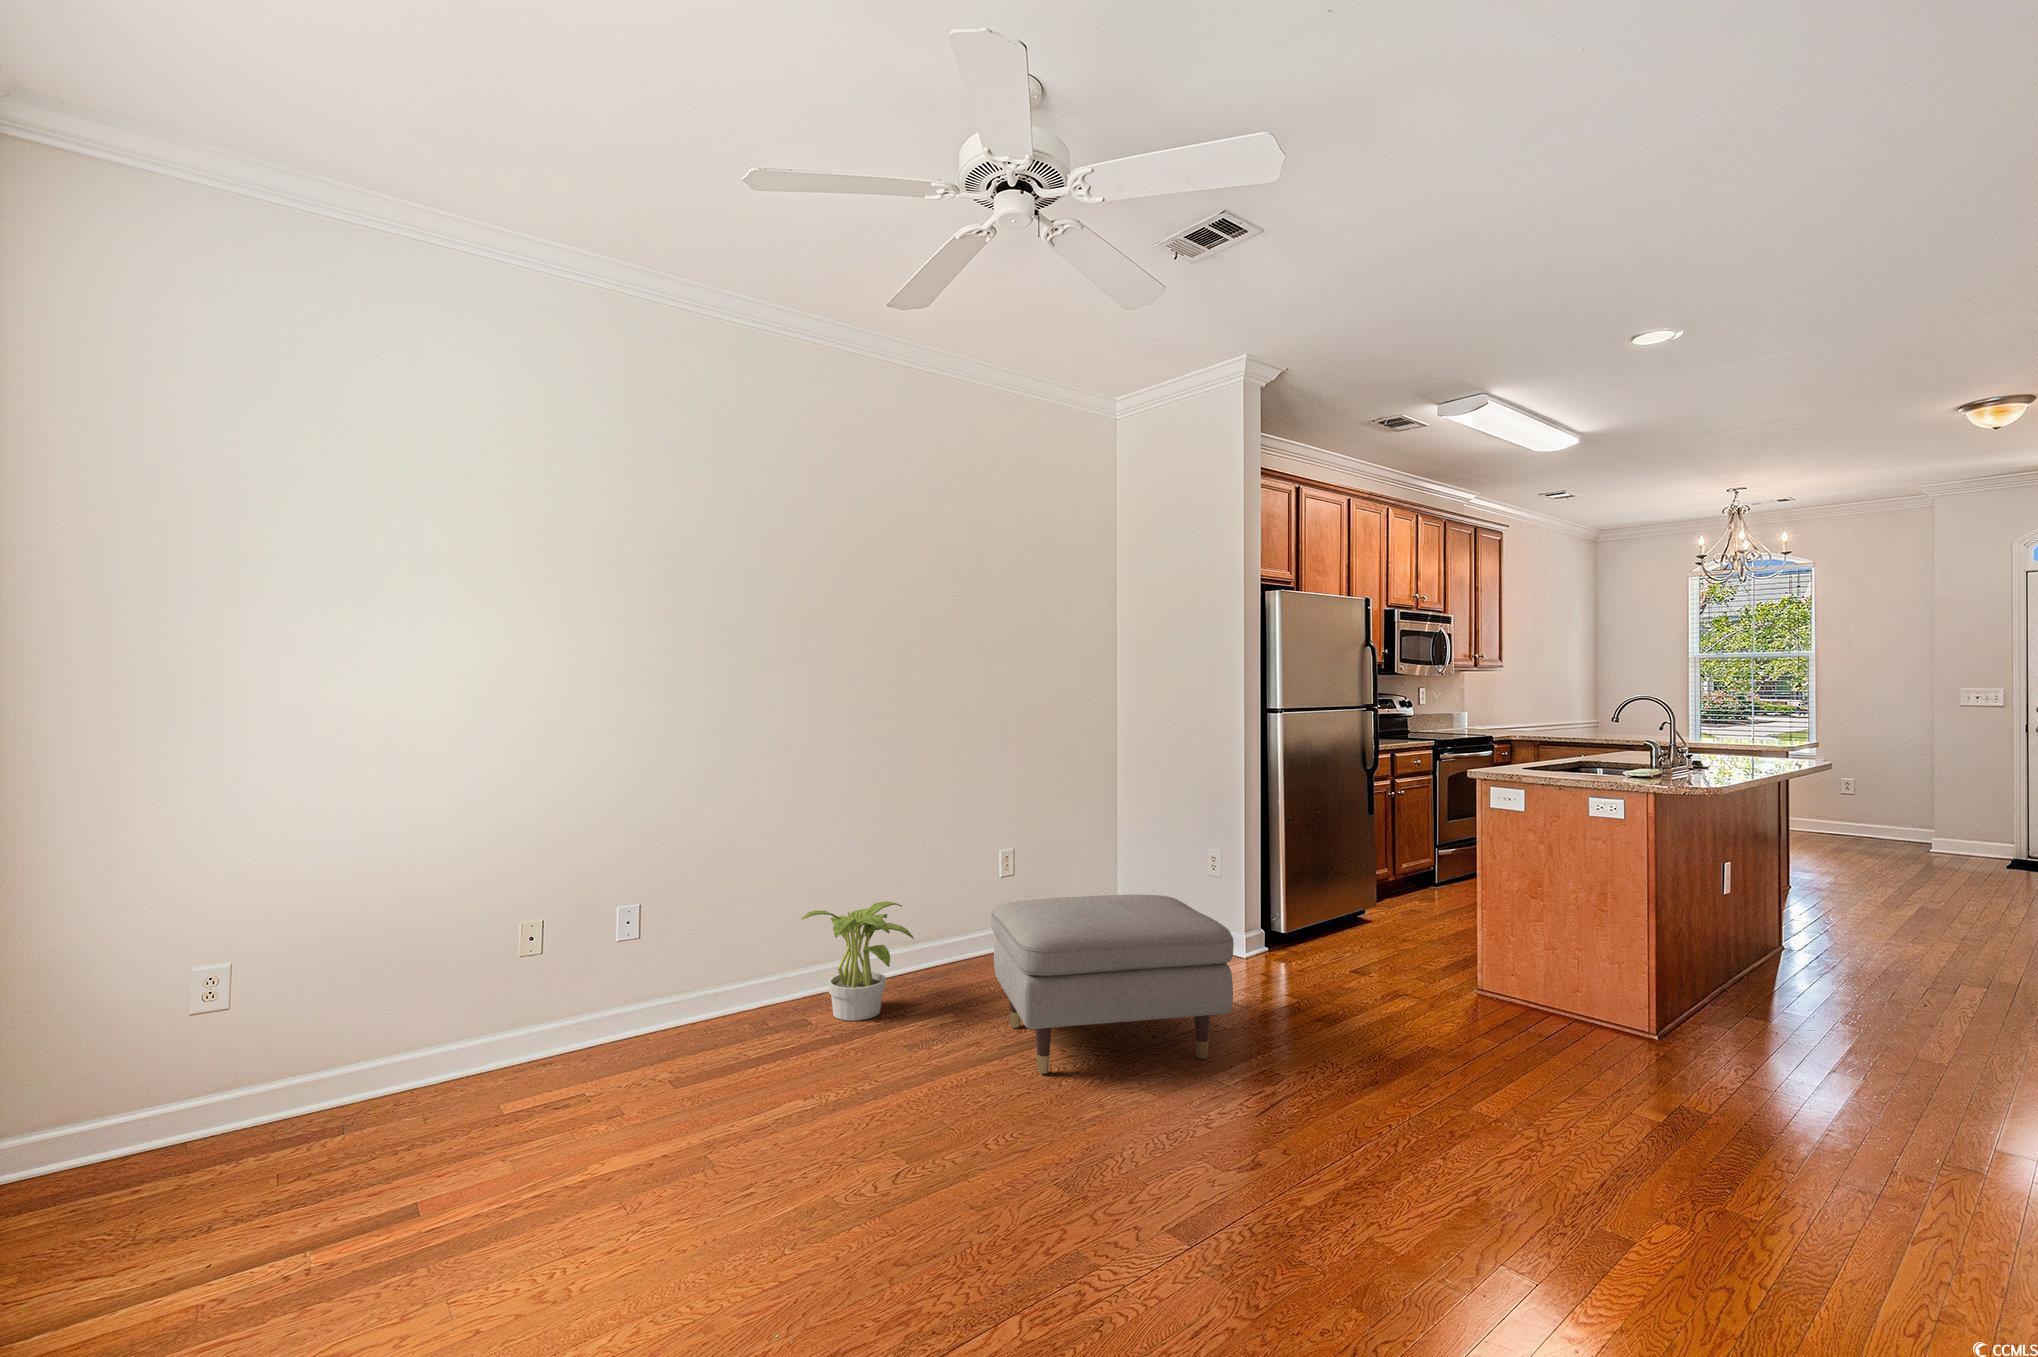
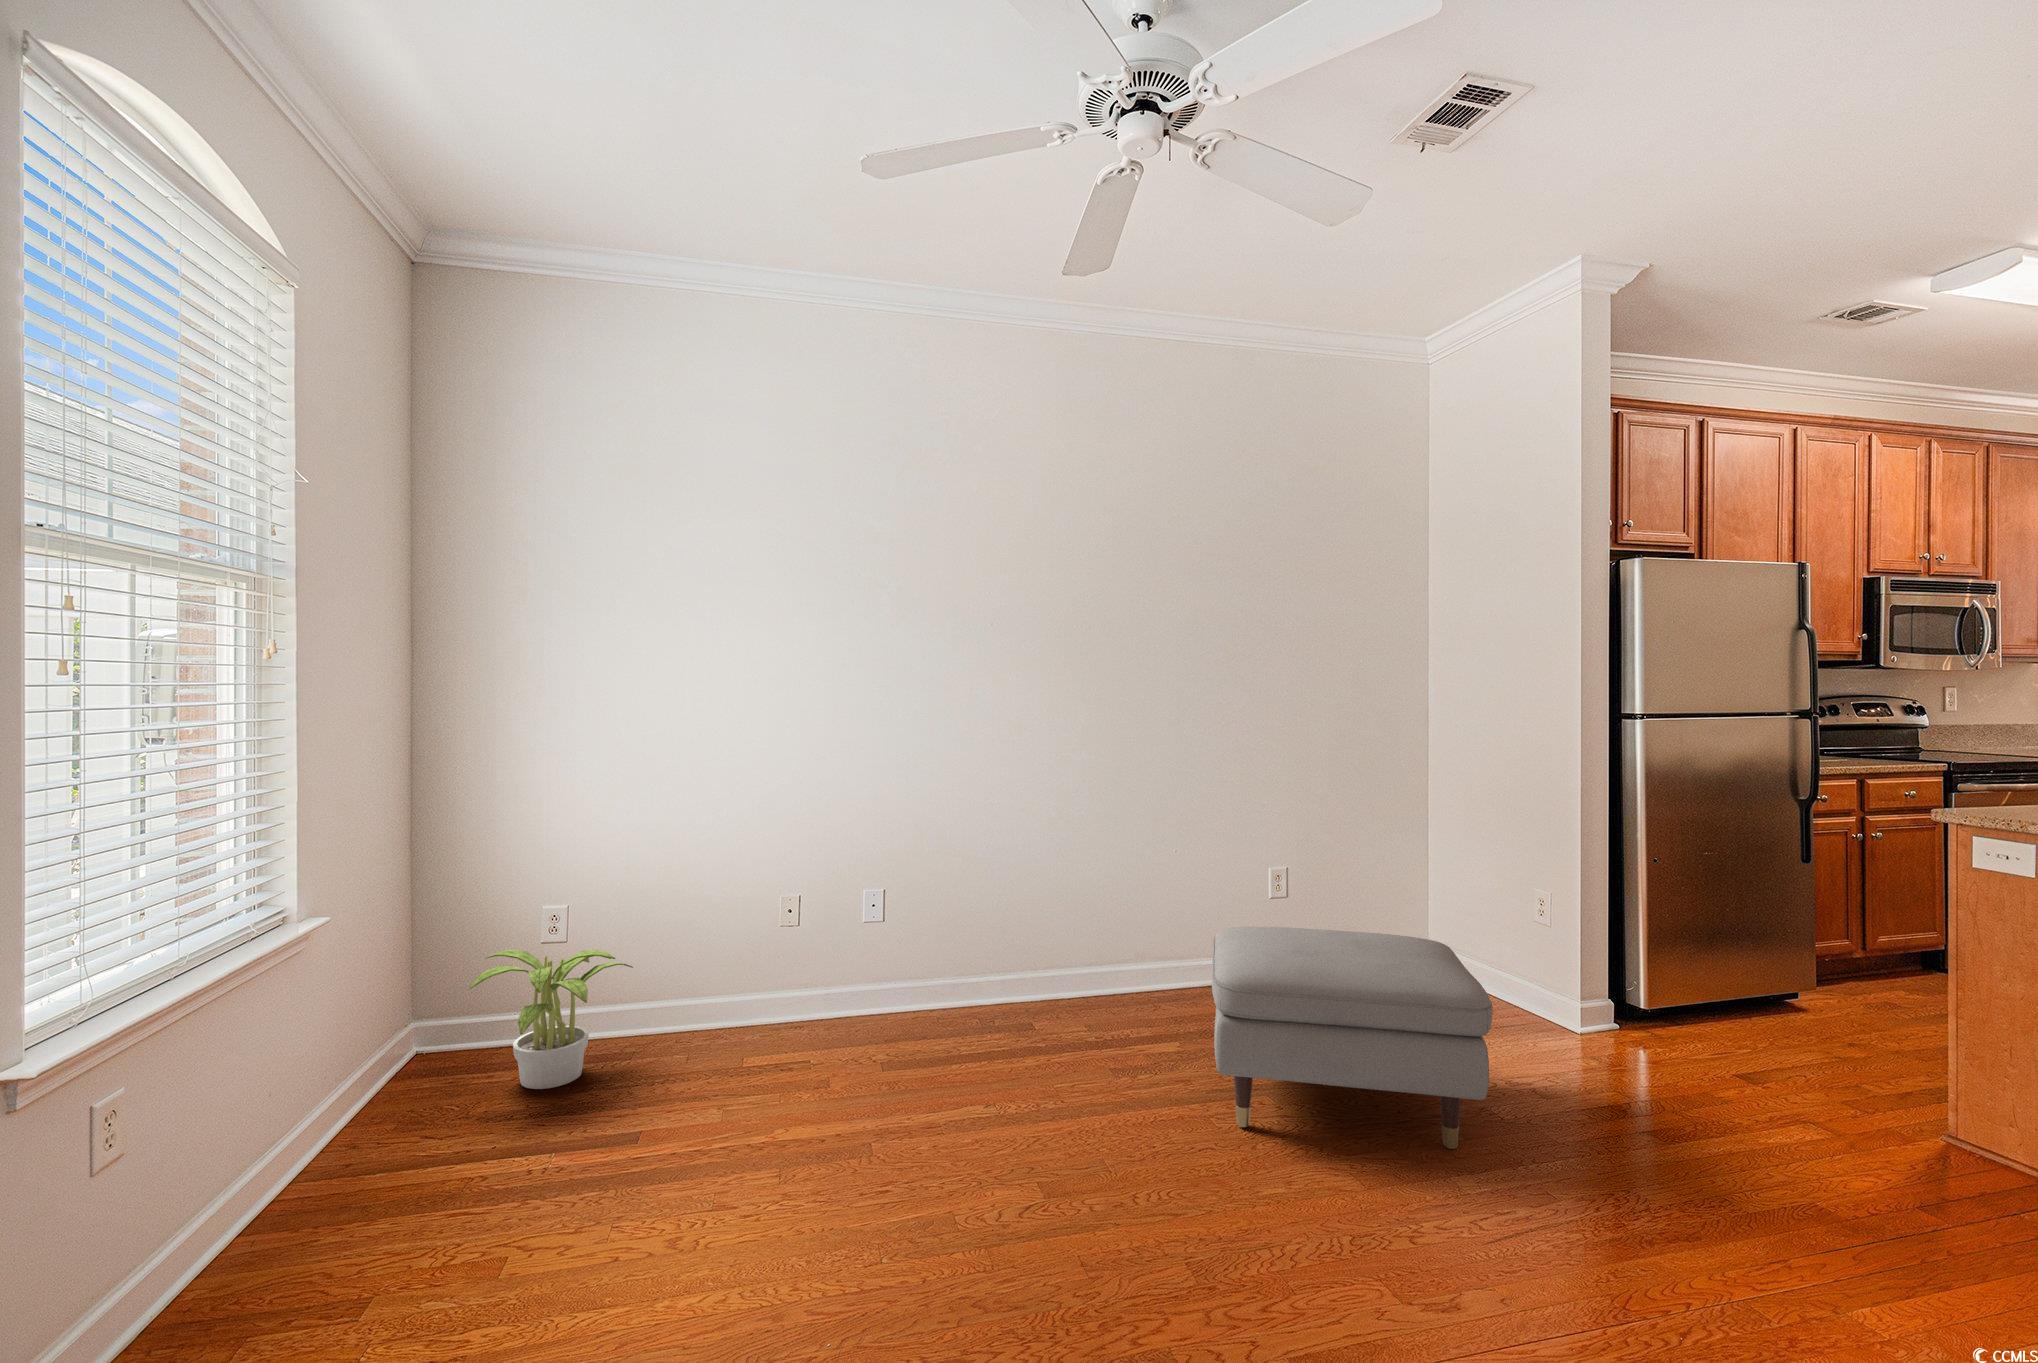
potted plant: present [802,901,914,1021] -> present [470,950,633,1089]

